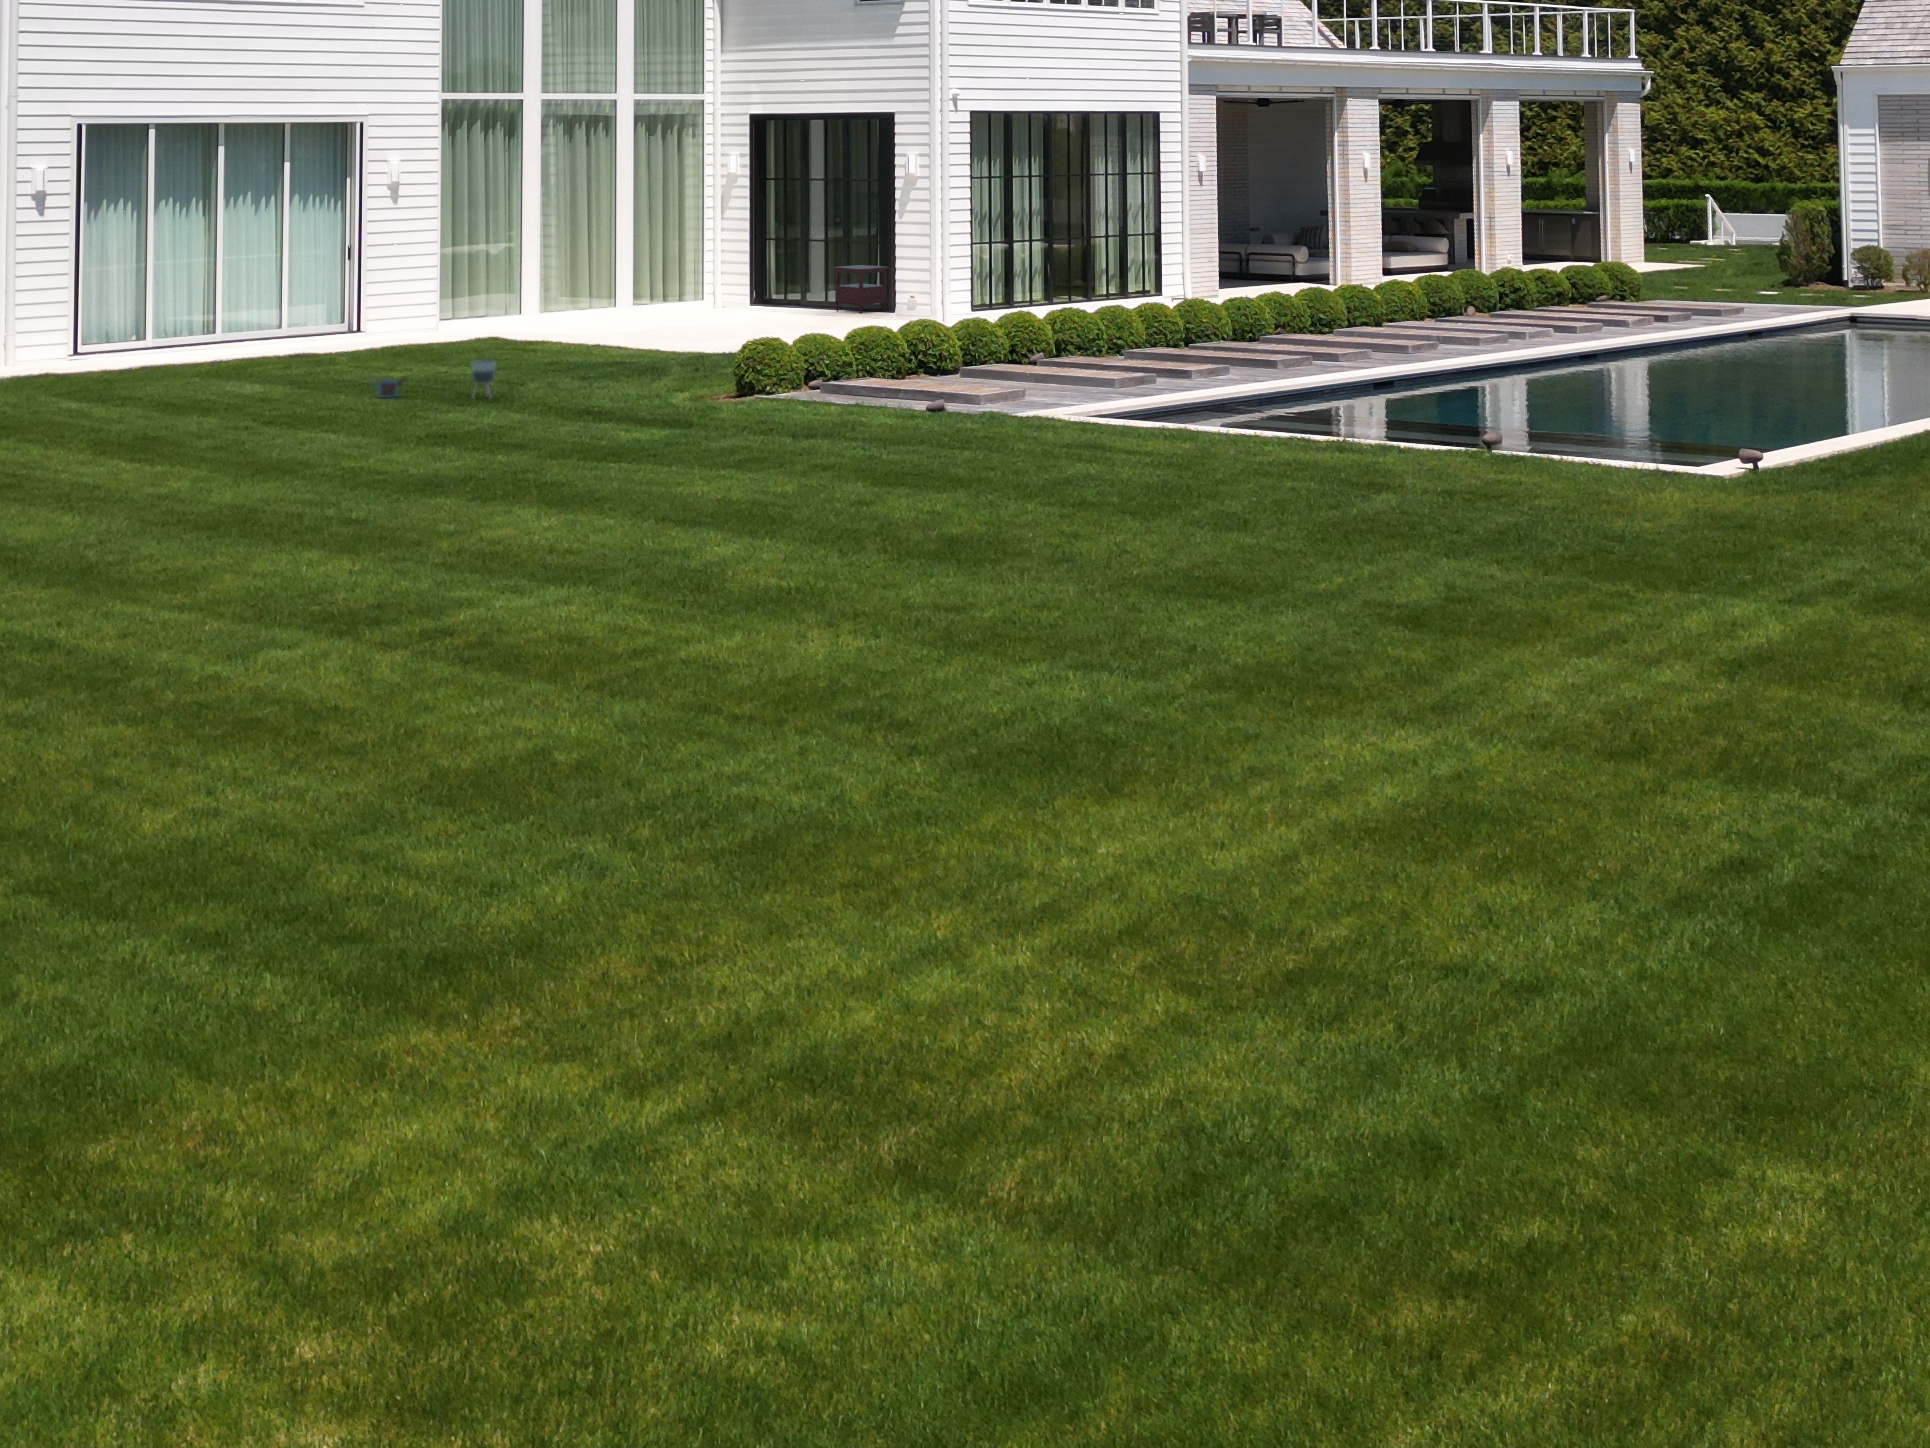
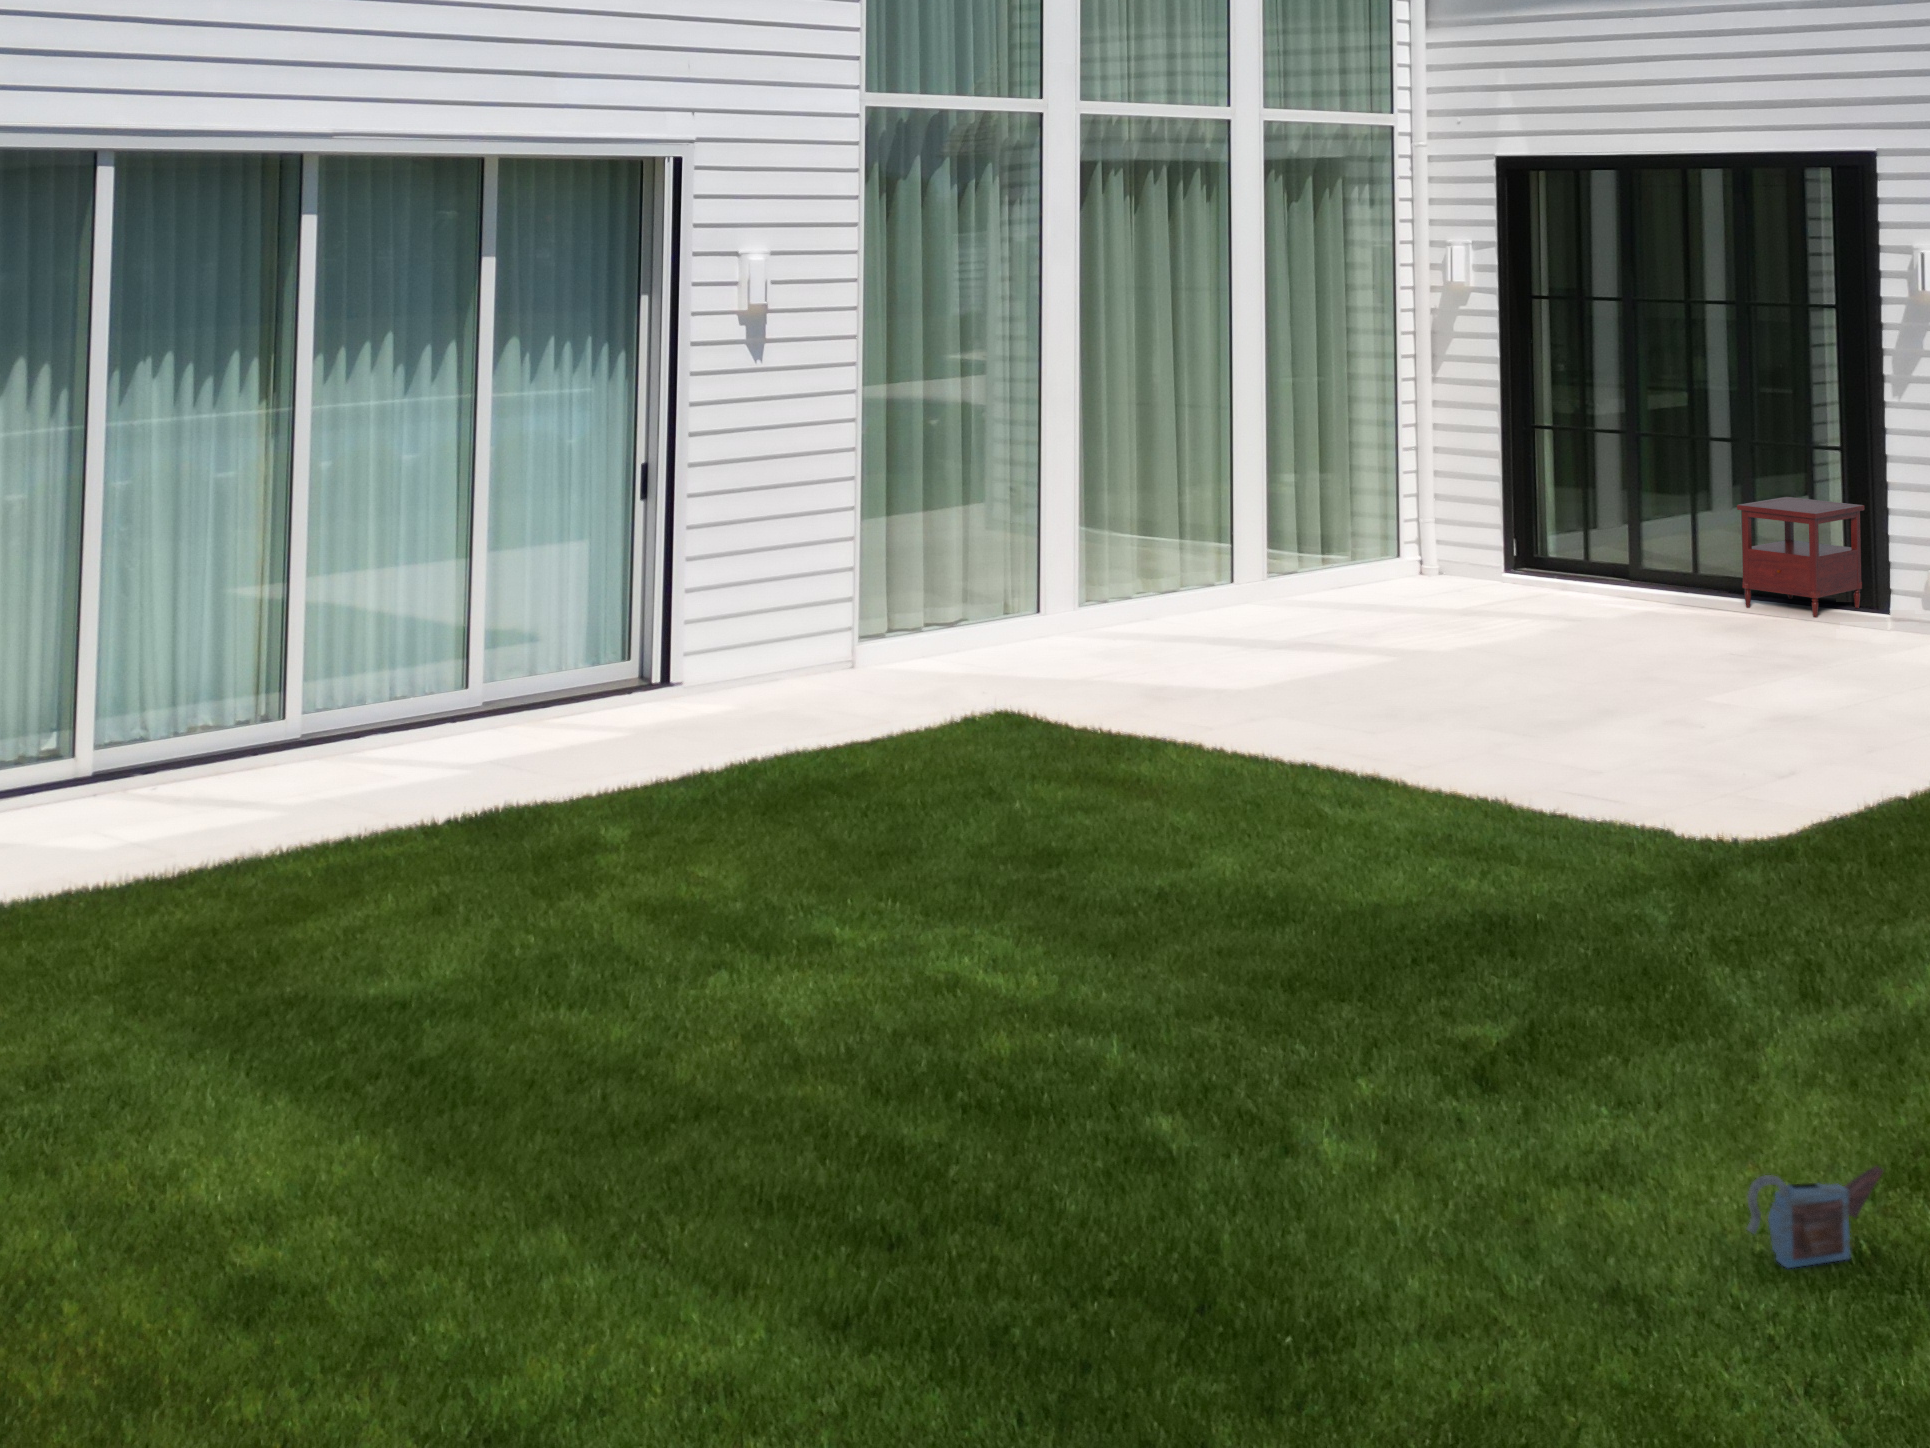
planter: present [472,360,496,397] -> none [1132,1044,1225,1215]
watering can: present [377,376,406,398] -> present [1747,1166,1883,1268]

